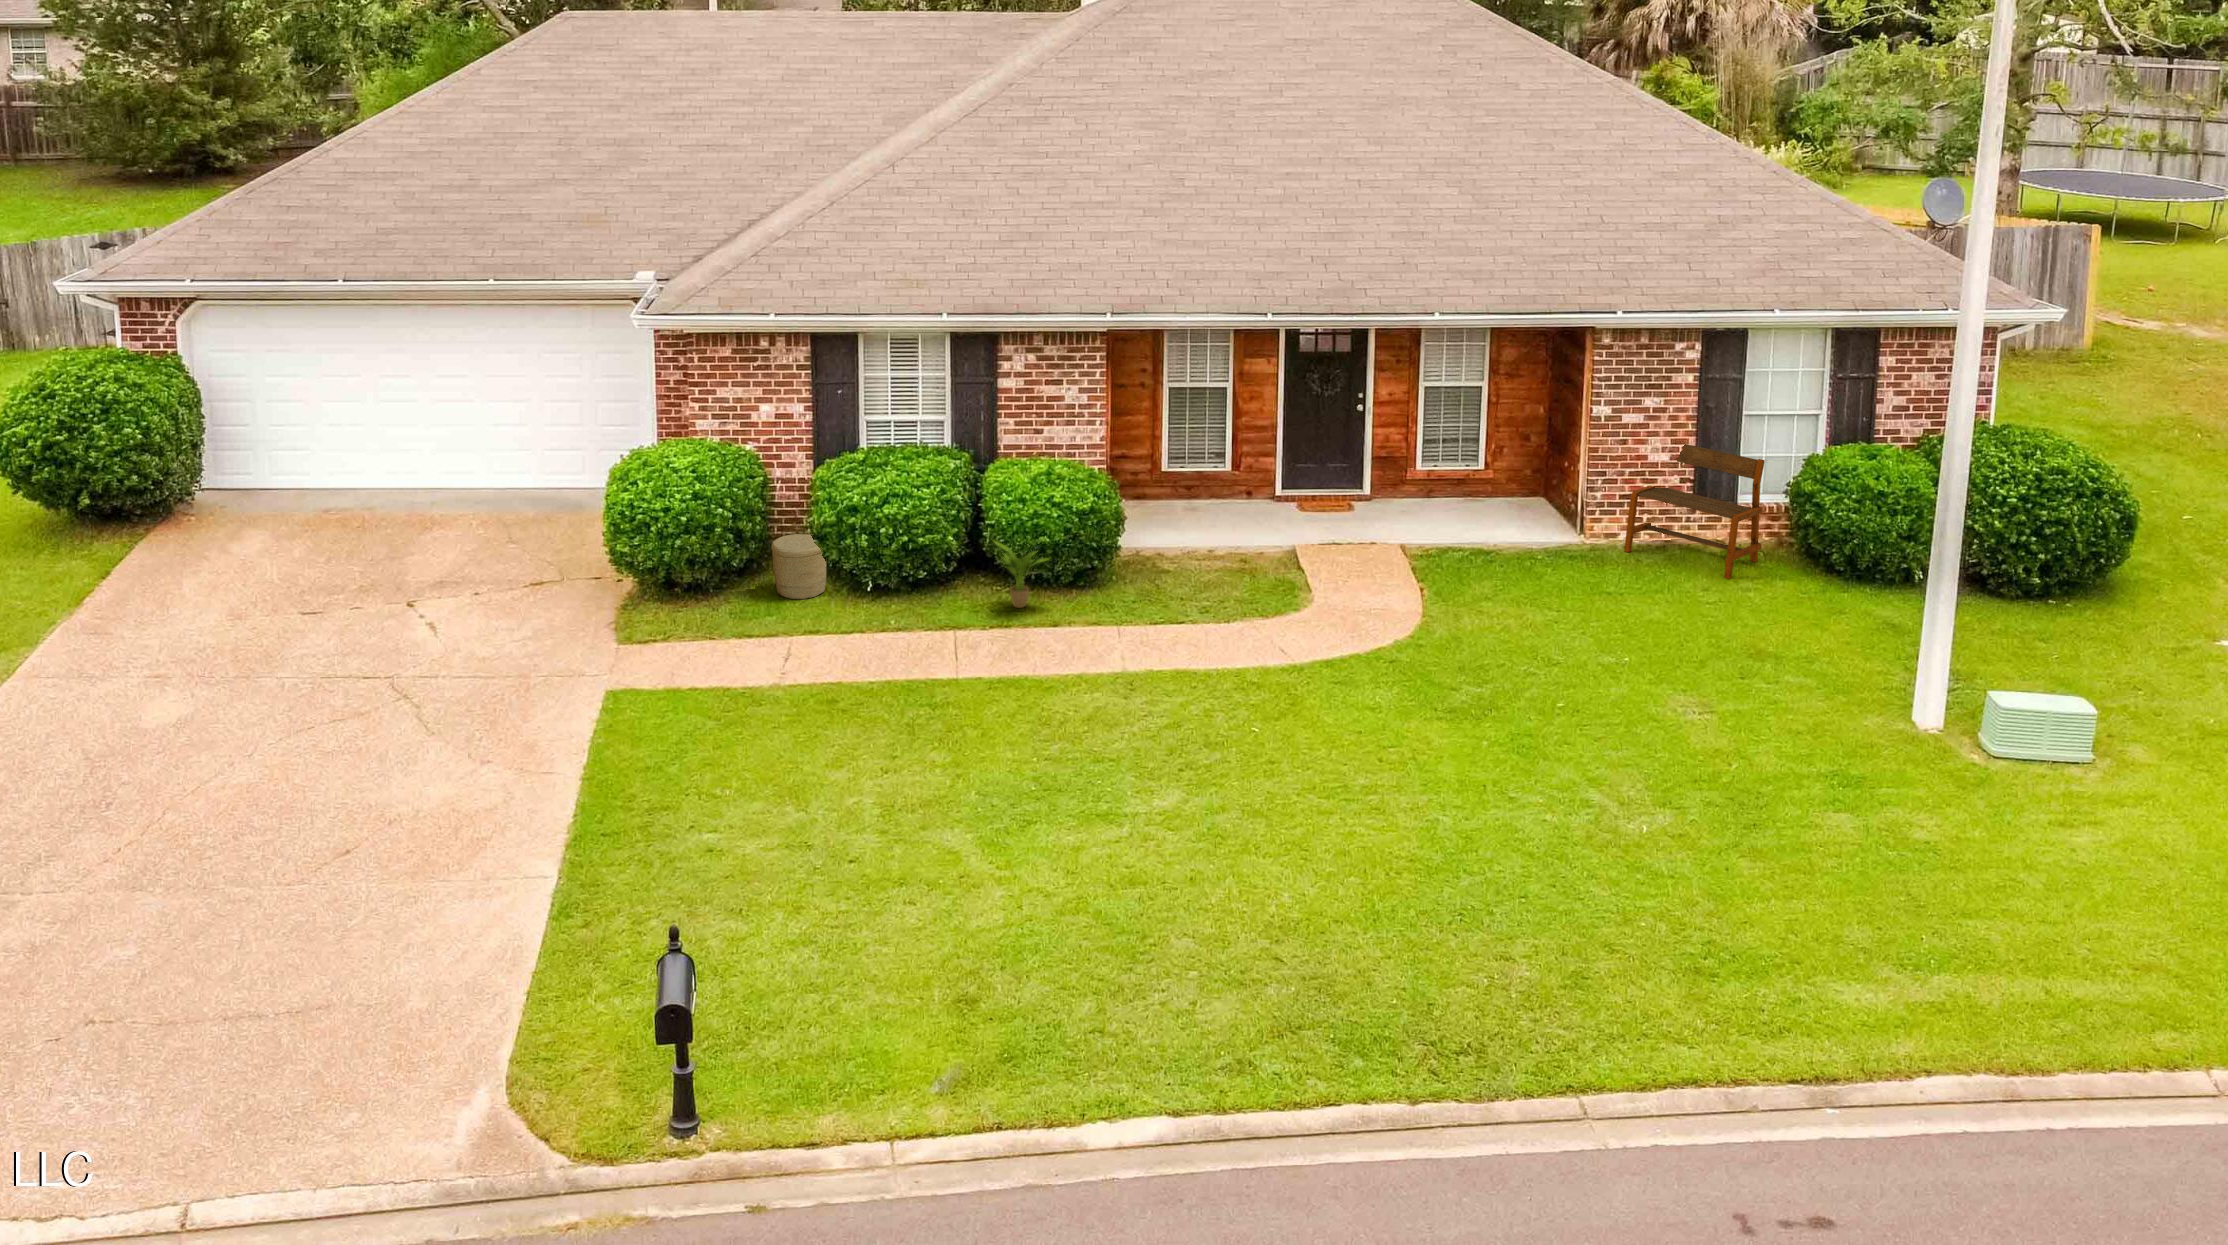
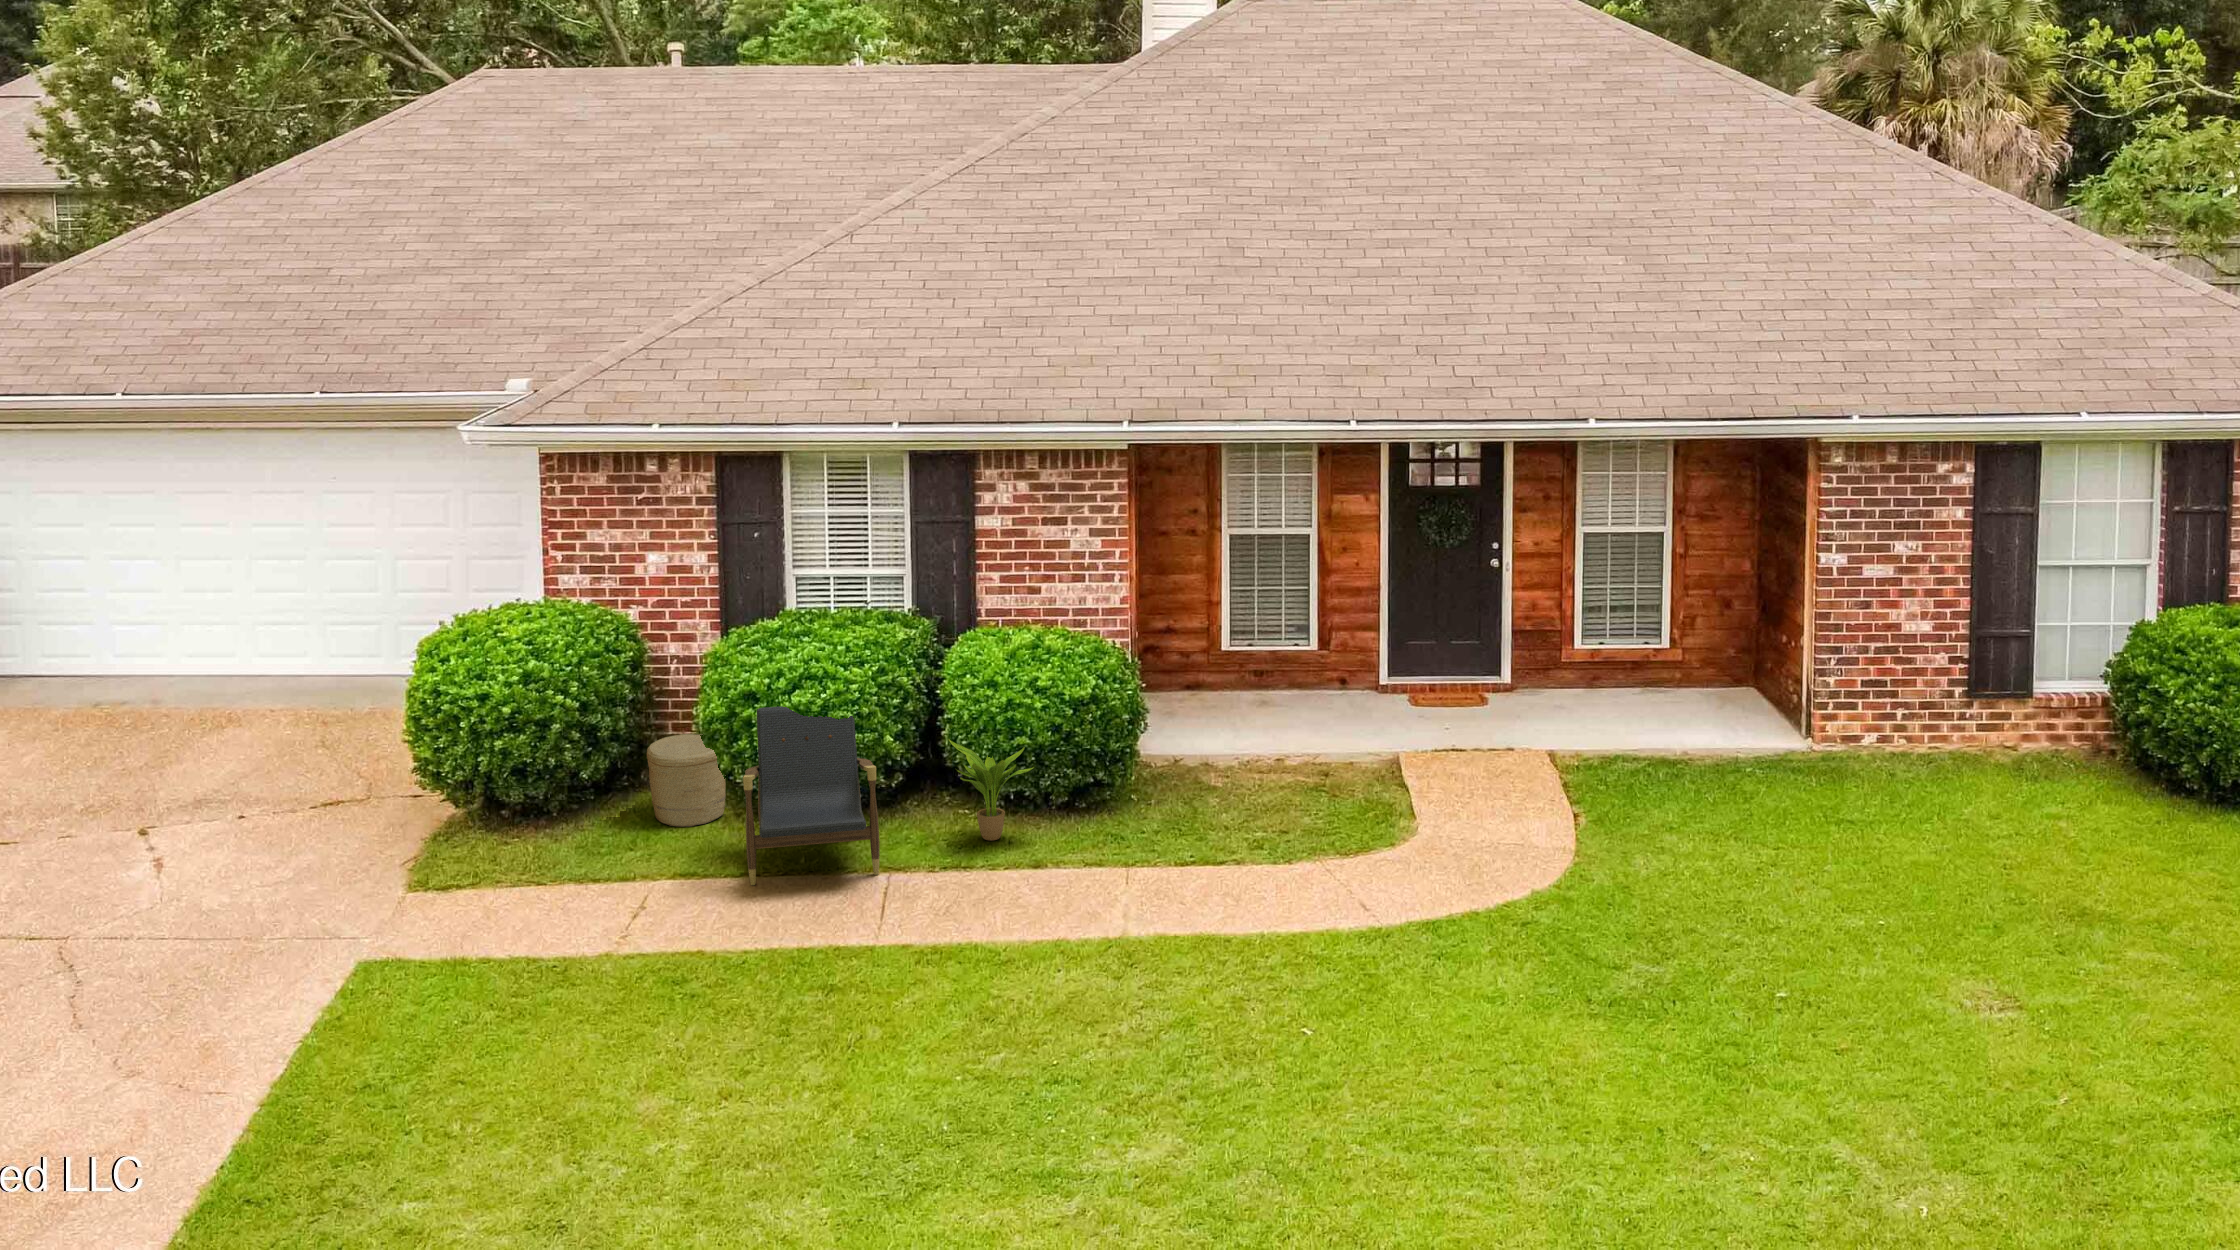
bench: present [1624,444,1765,579] -> none [1871,601,2073,803]
lounge chair: none [852,512,948,640] -> present [743,706,880,885]

